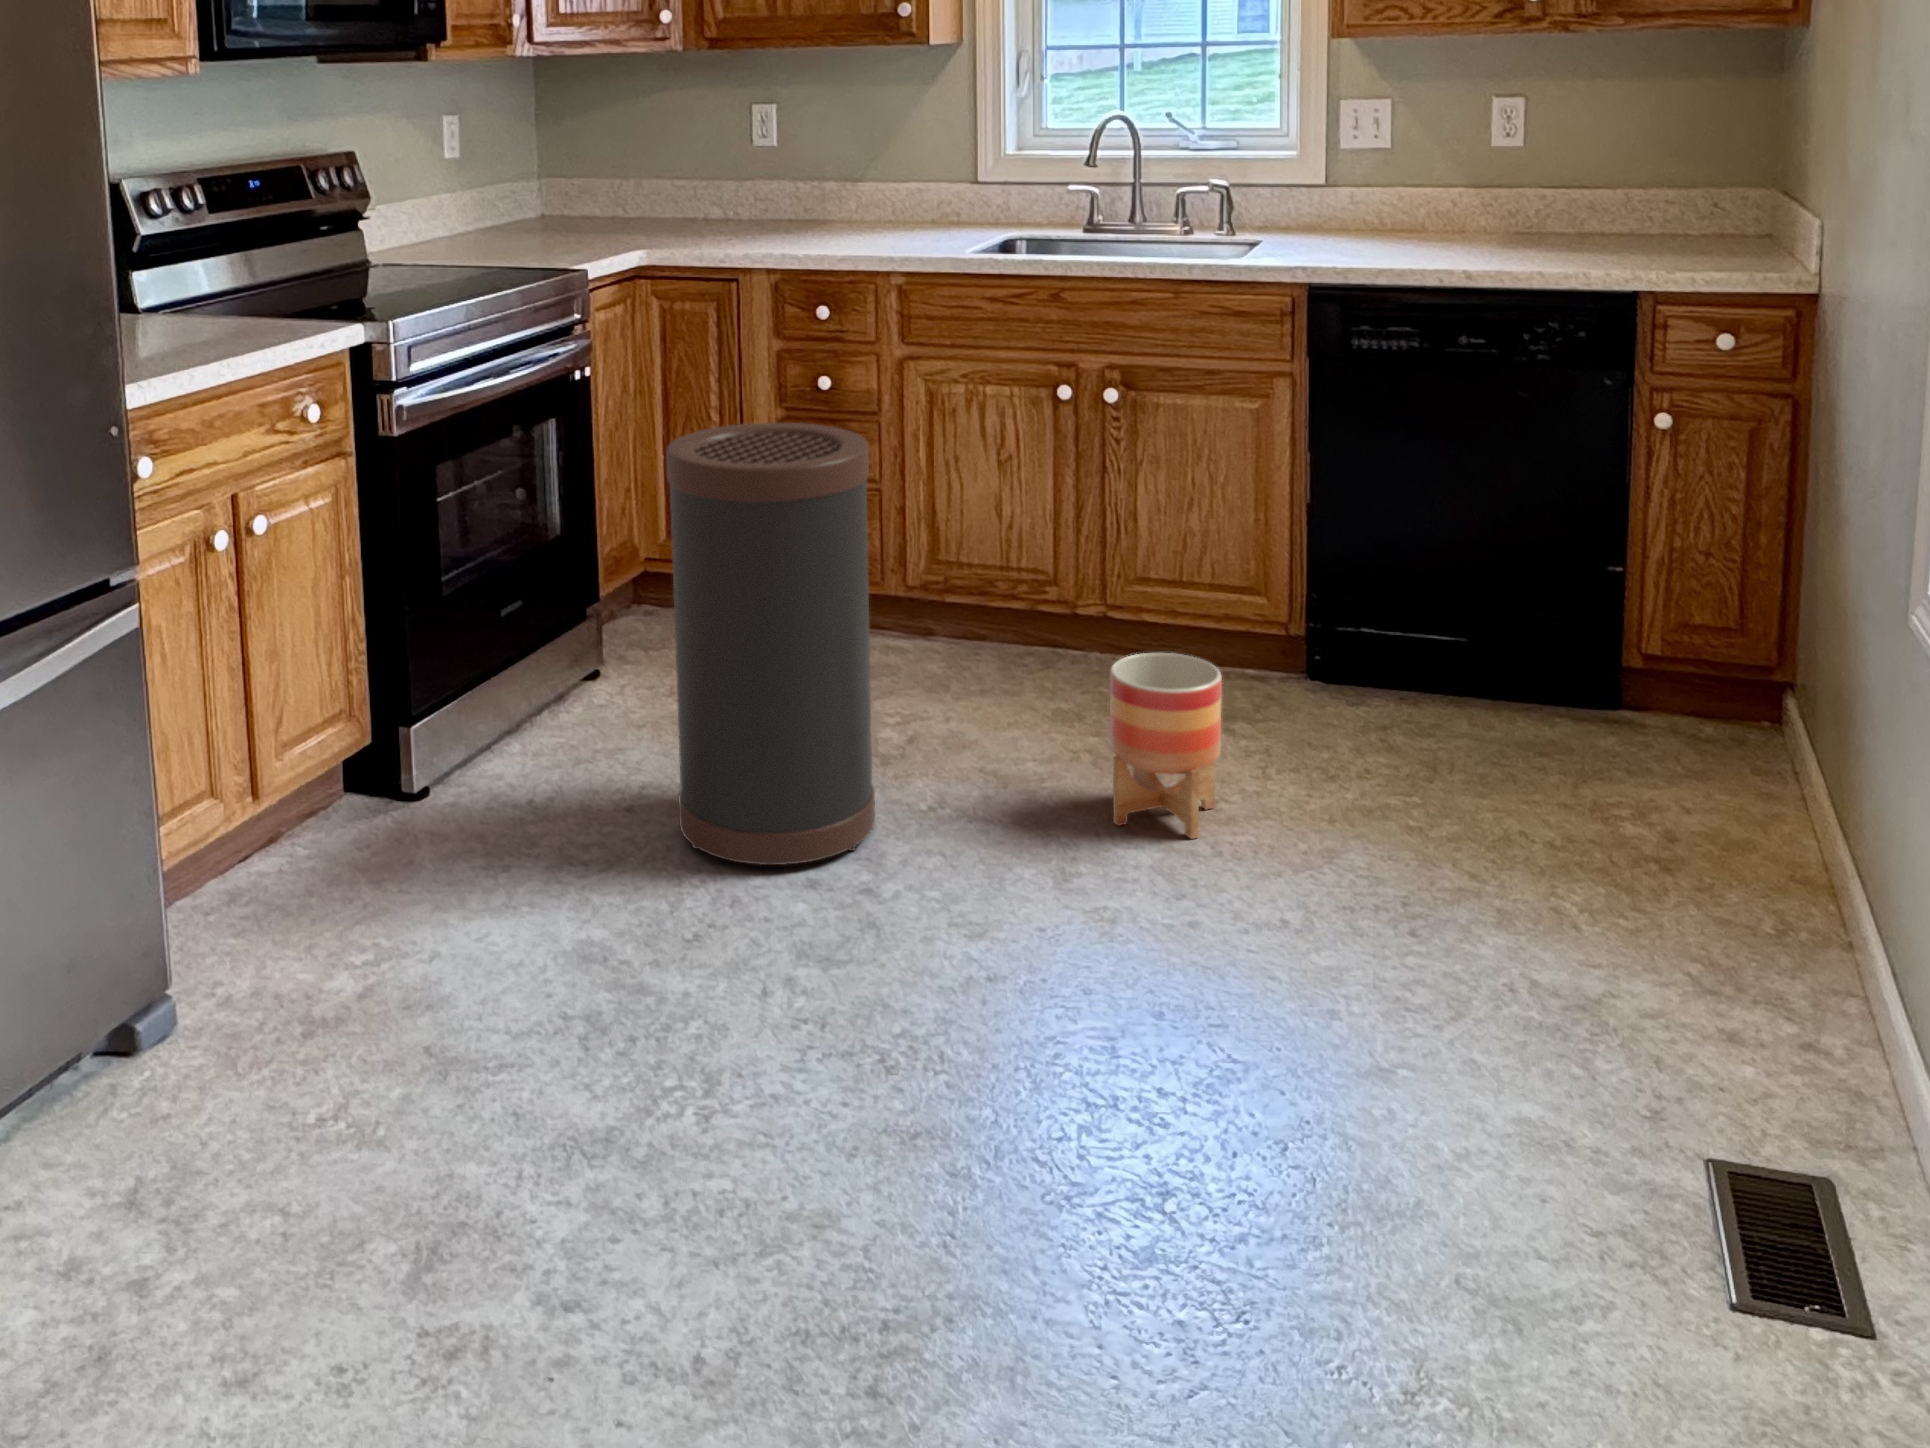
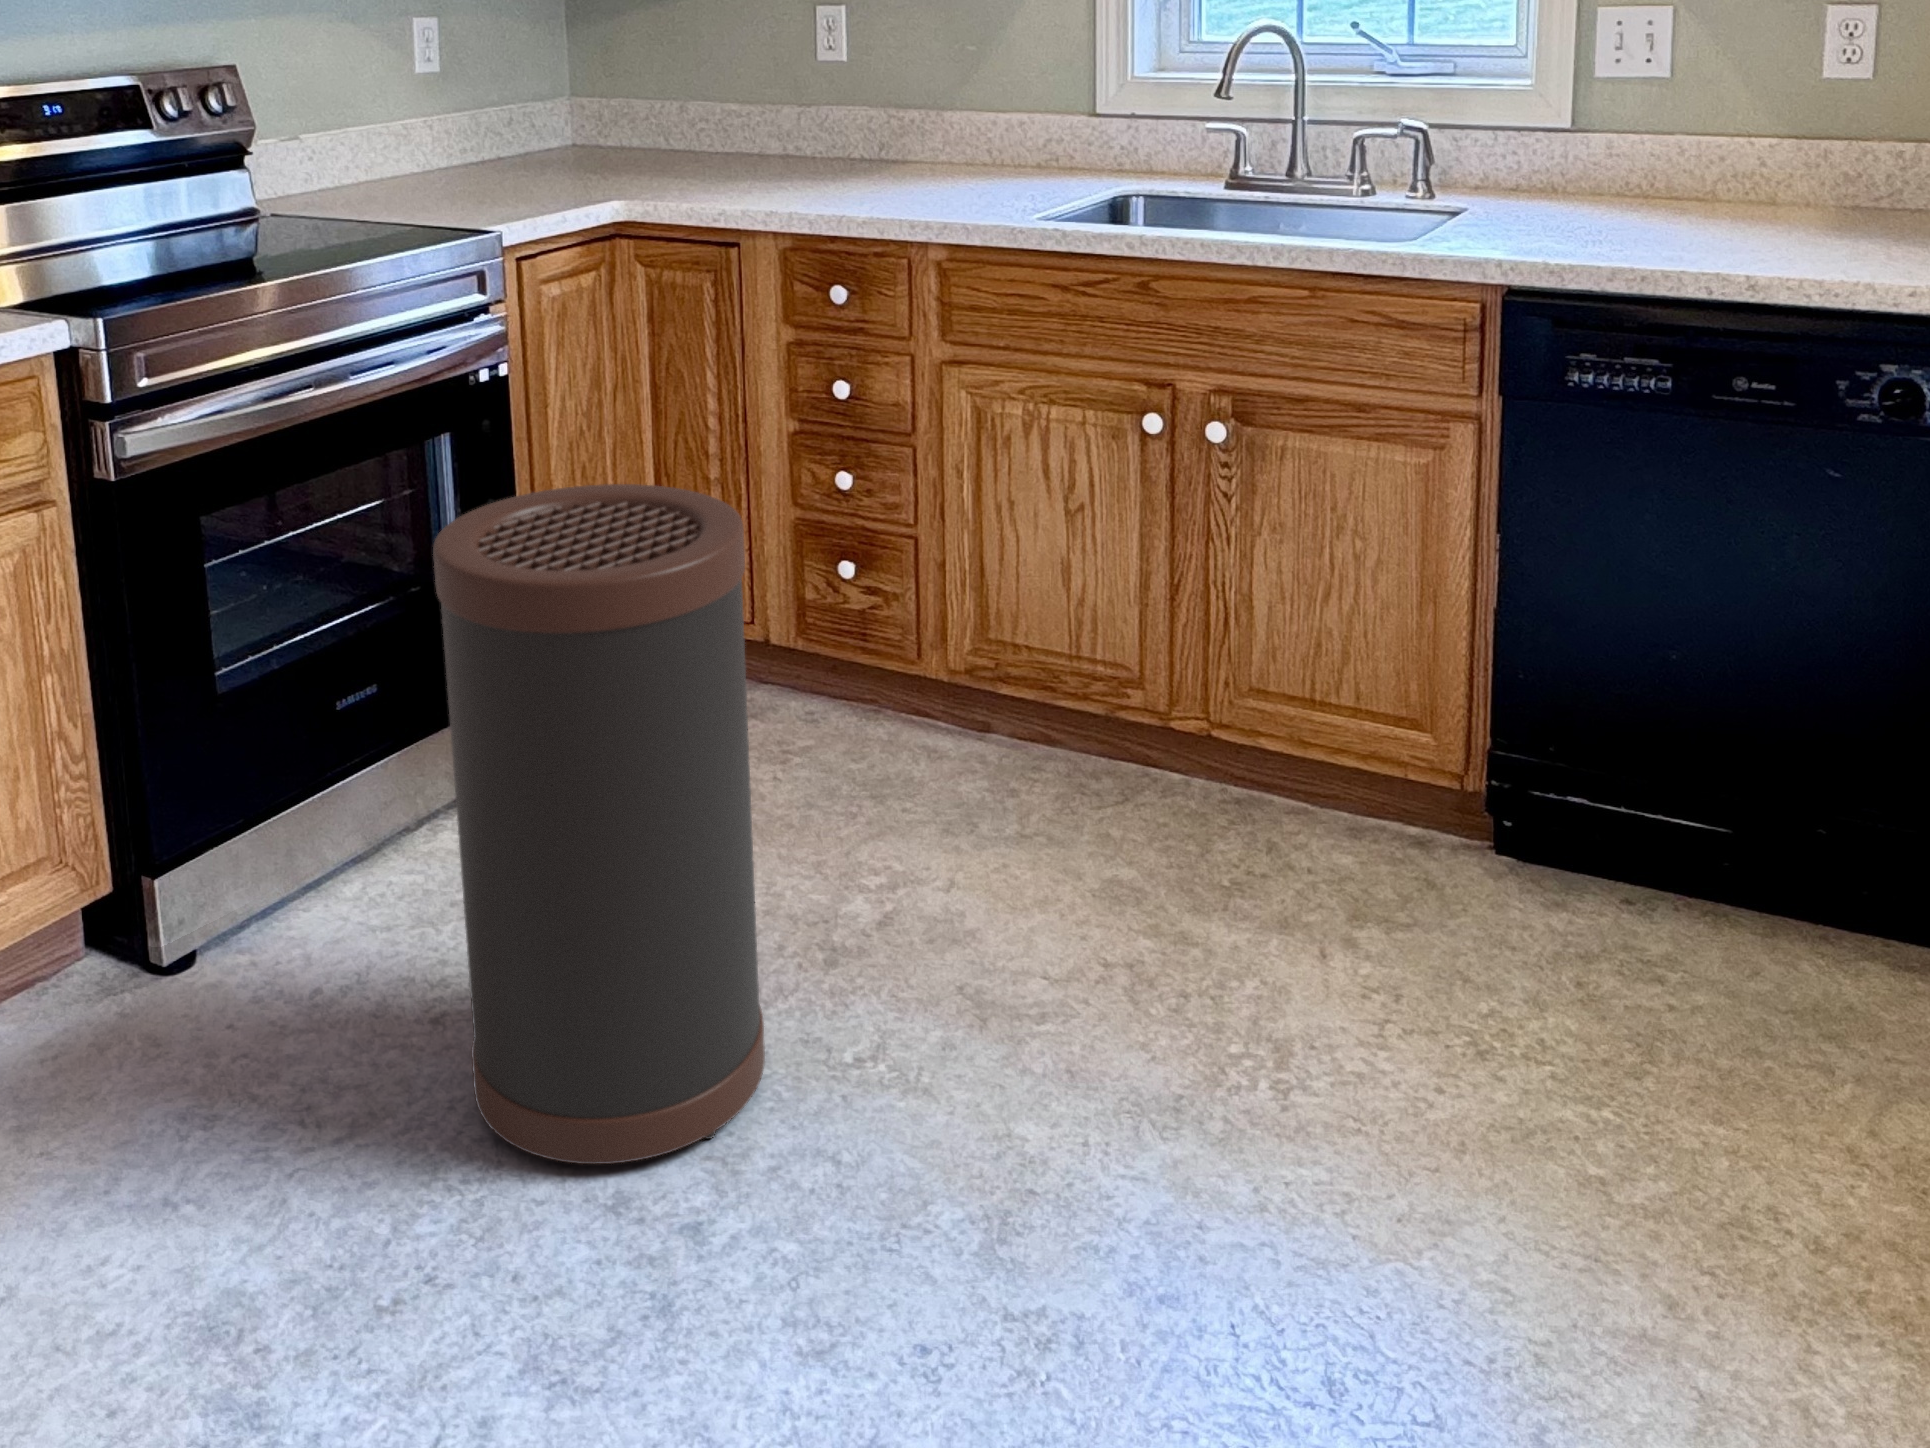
planter: present [1110,653,1222,839] -> none [1116,860,1289,1169]

